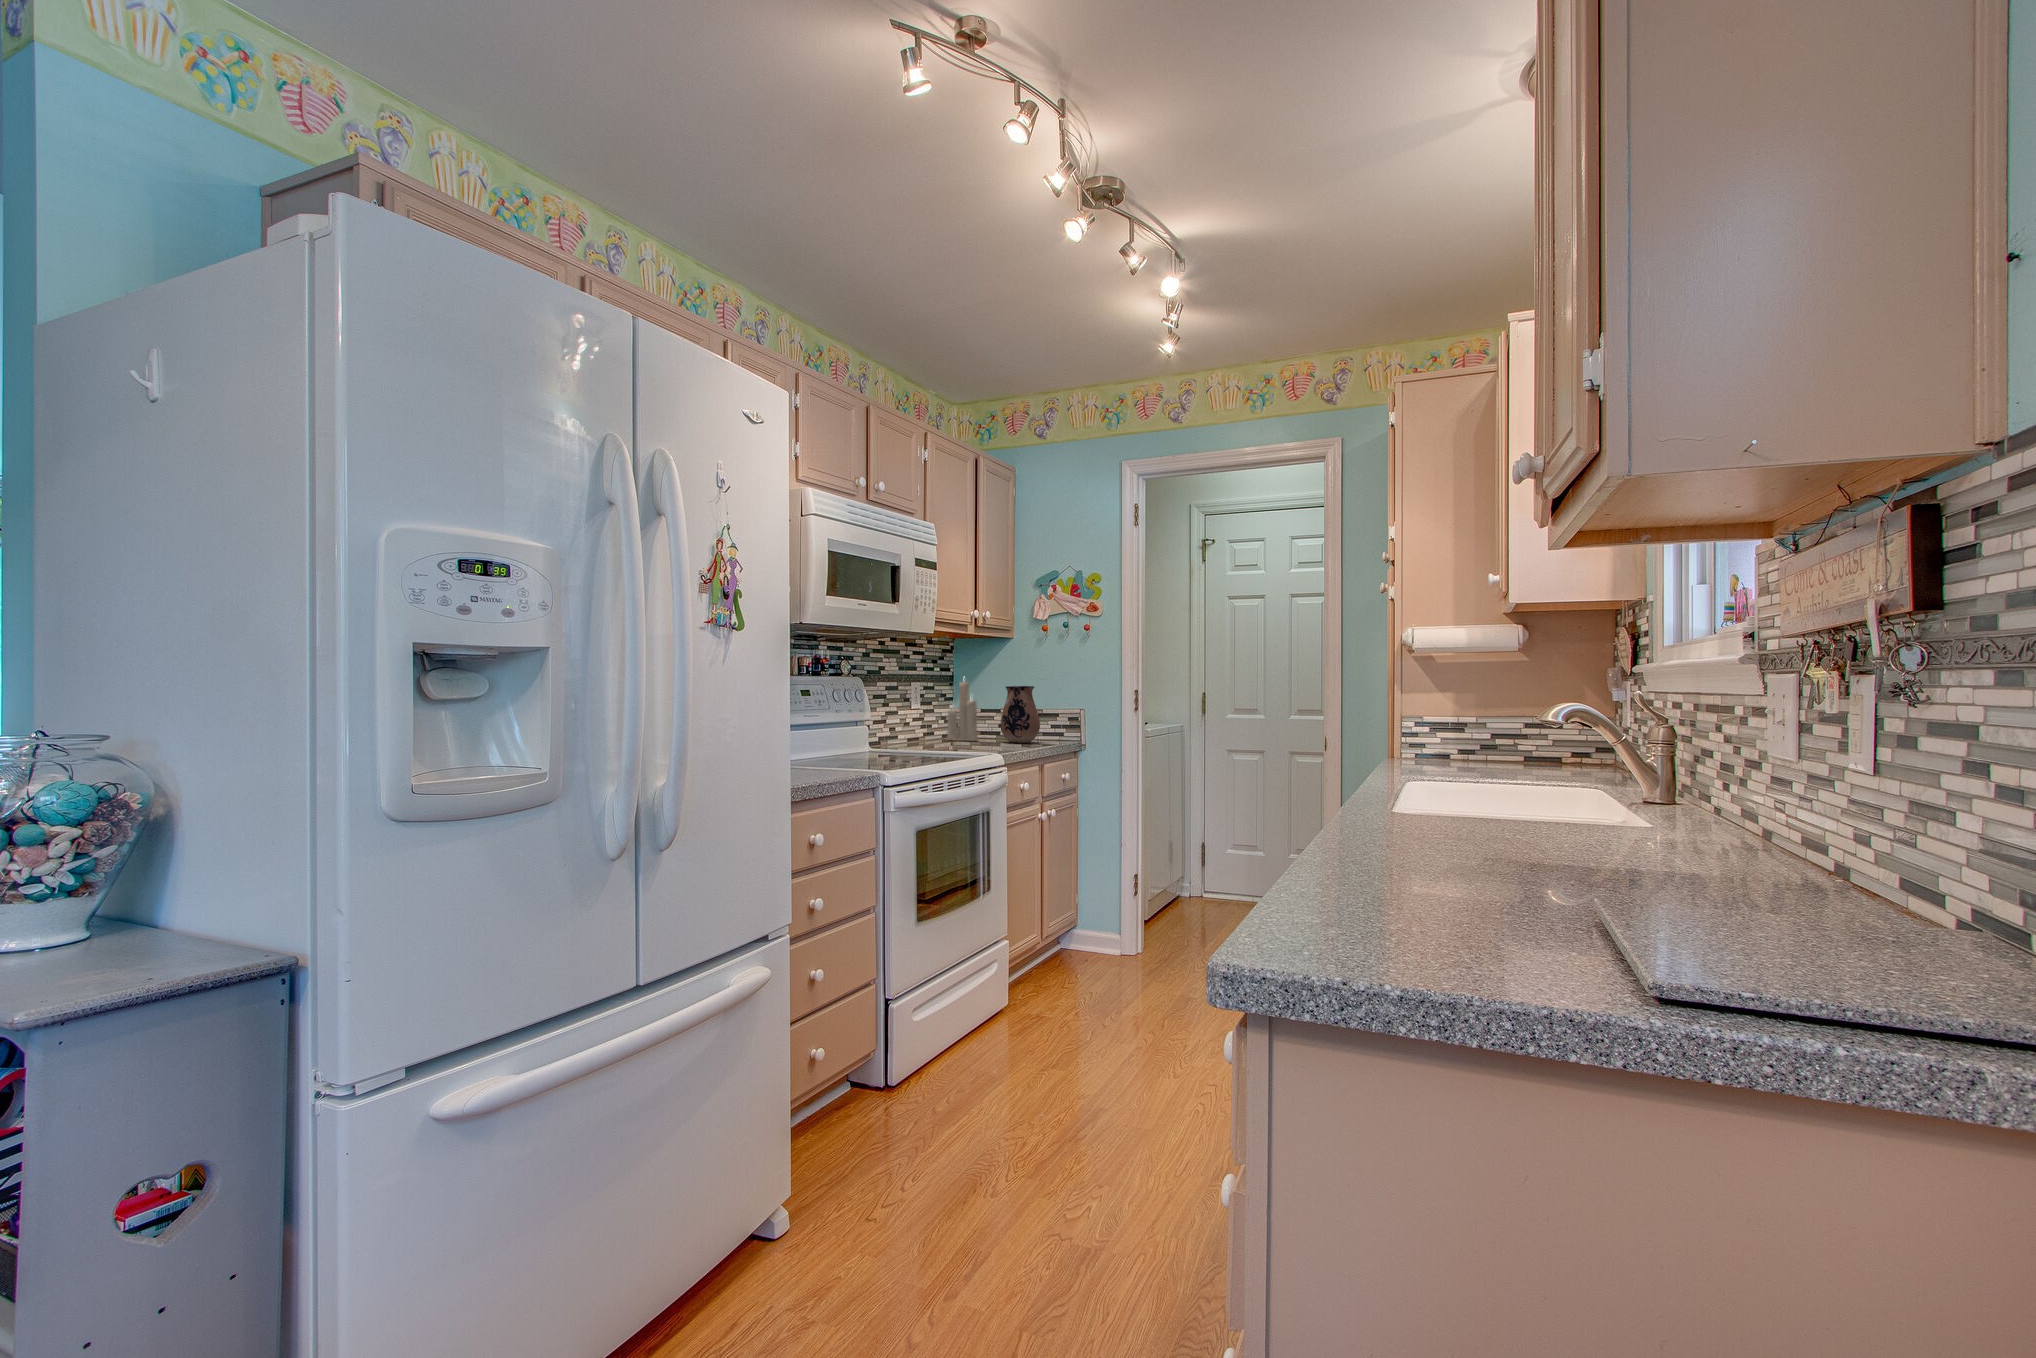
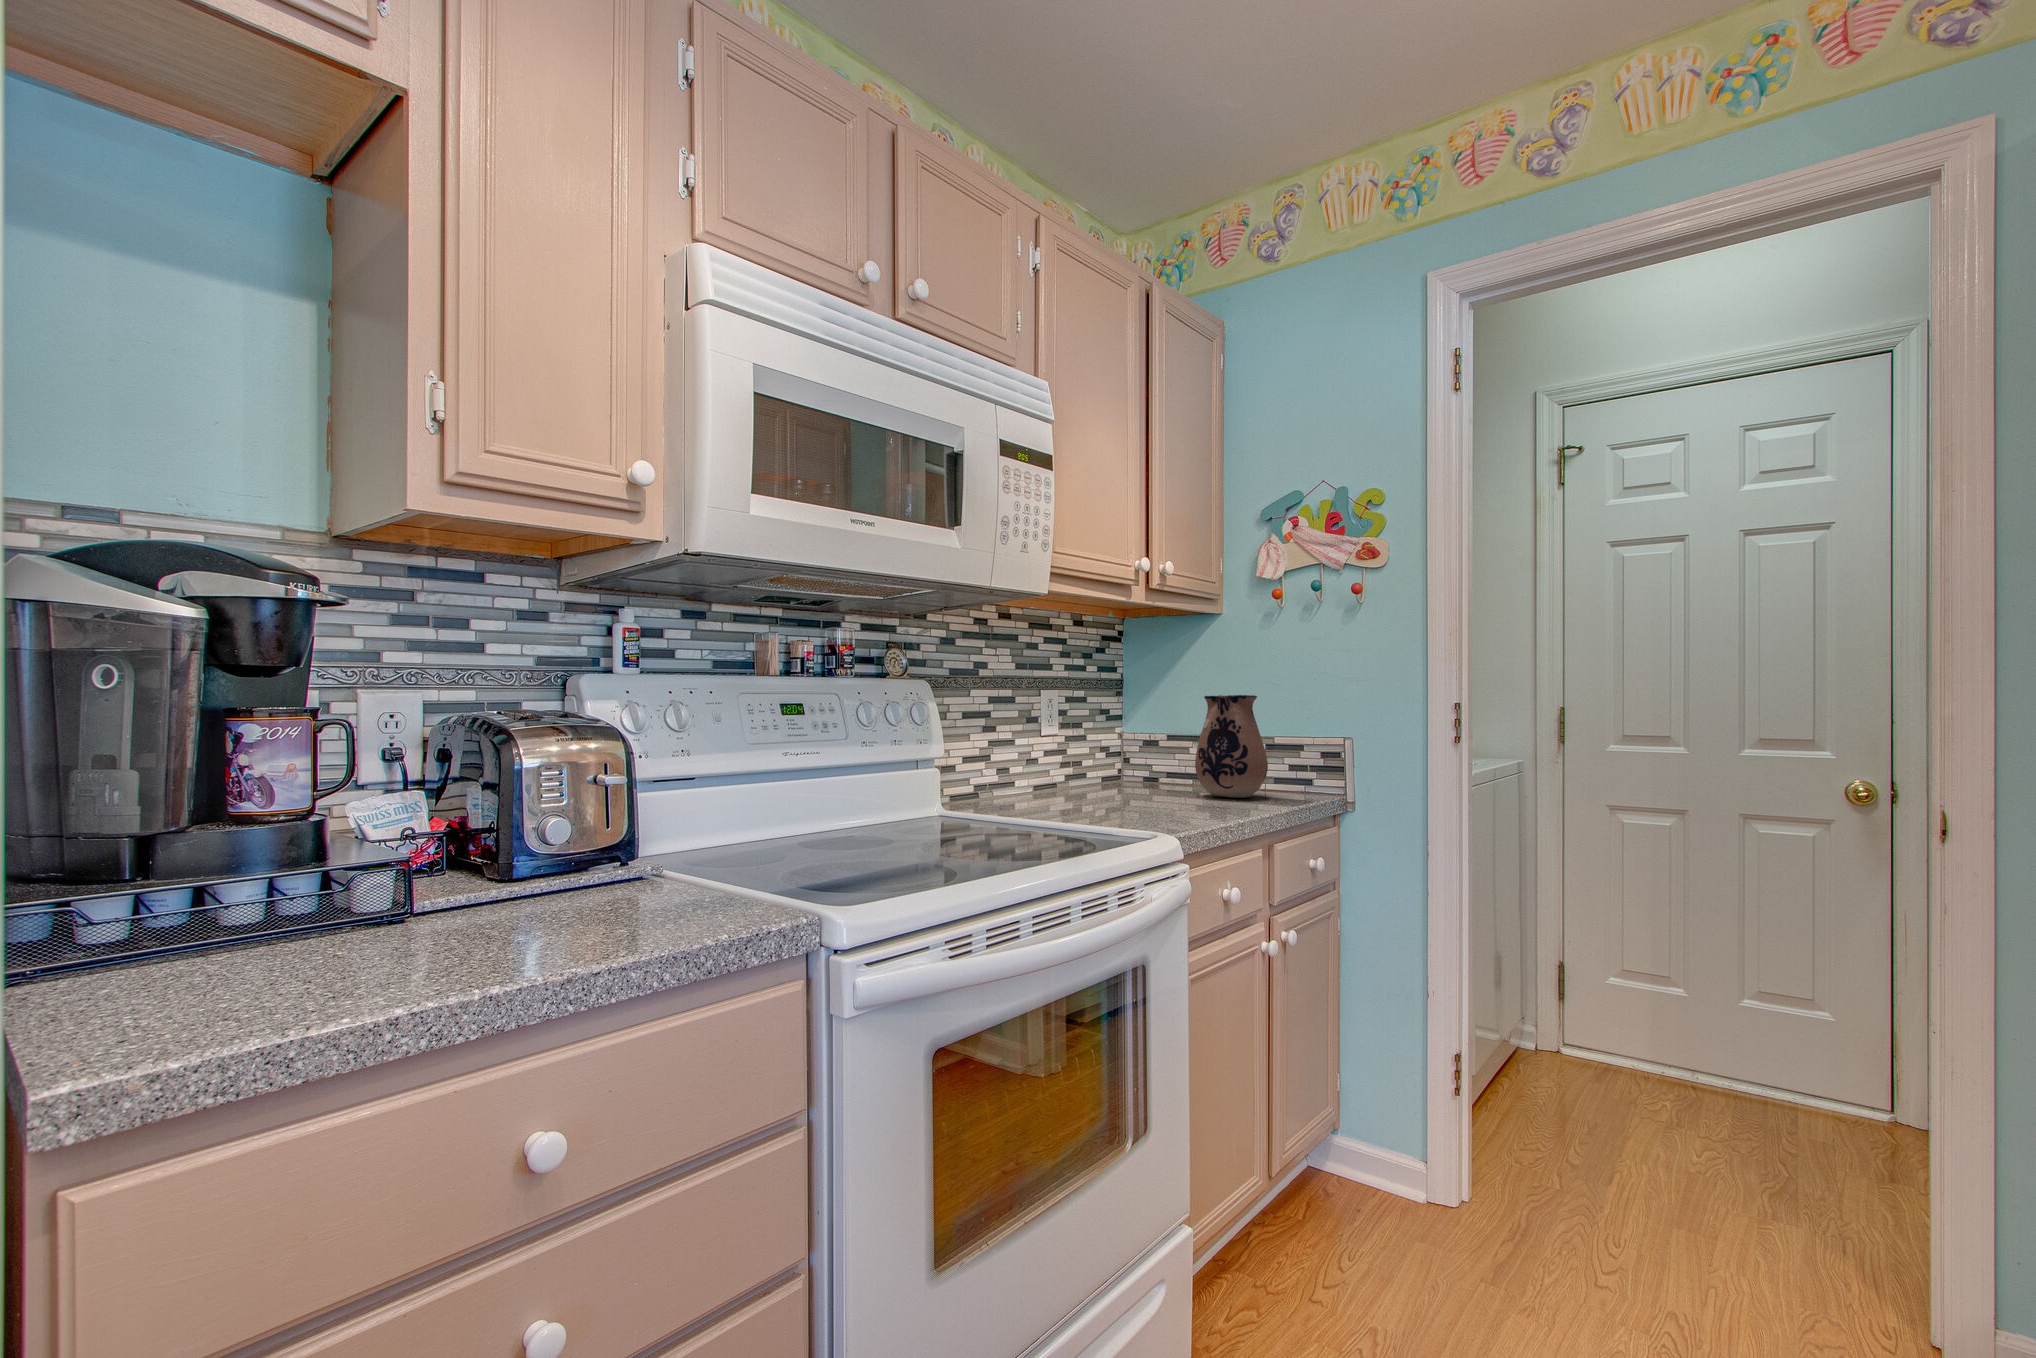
candle: present [946,681,978,741] -> none [1104,668,1159,791]

